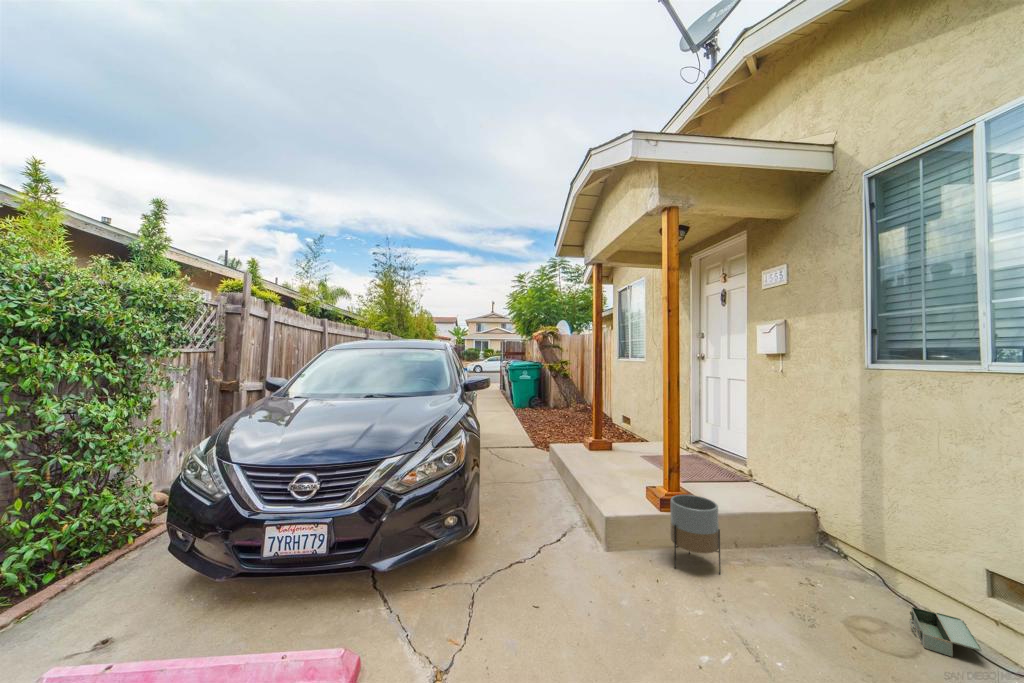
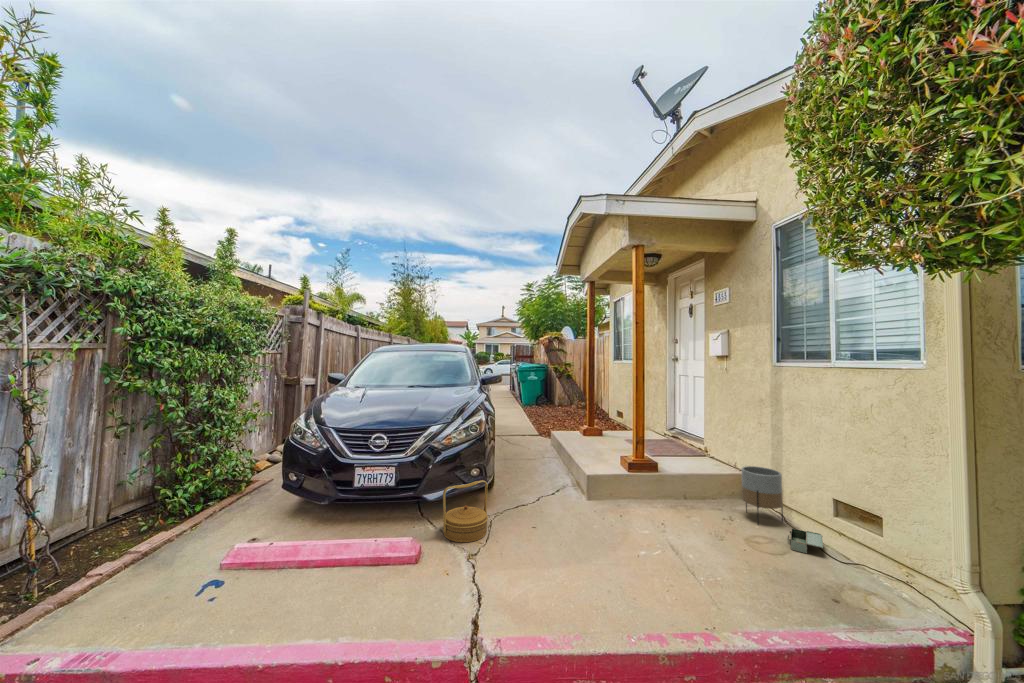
planter: present [671,495,721,574] -> present [742,466,783,524]
woven basket: none [398,539,467,643] -> present [443,480,488,542]

